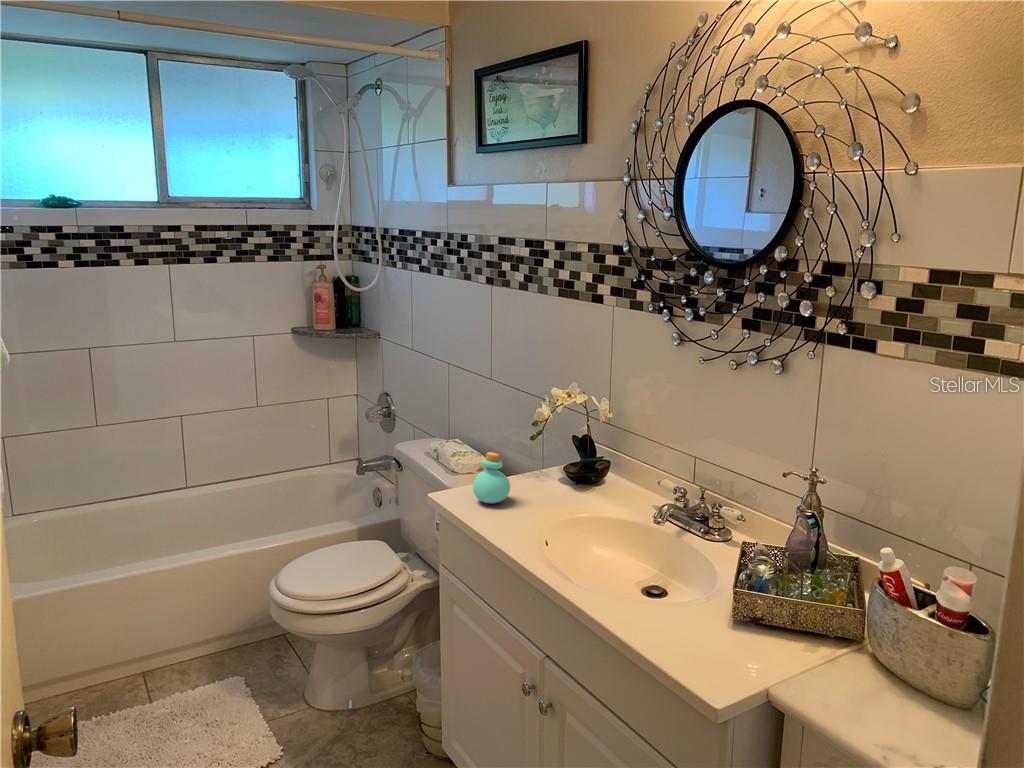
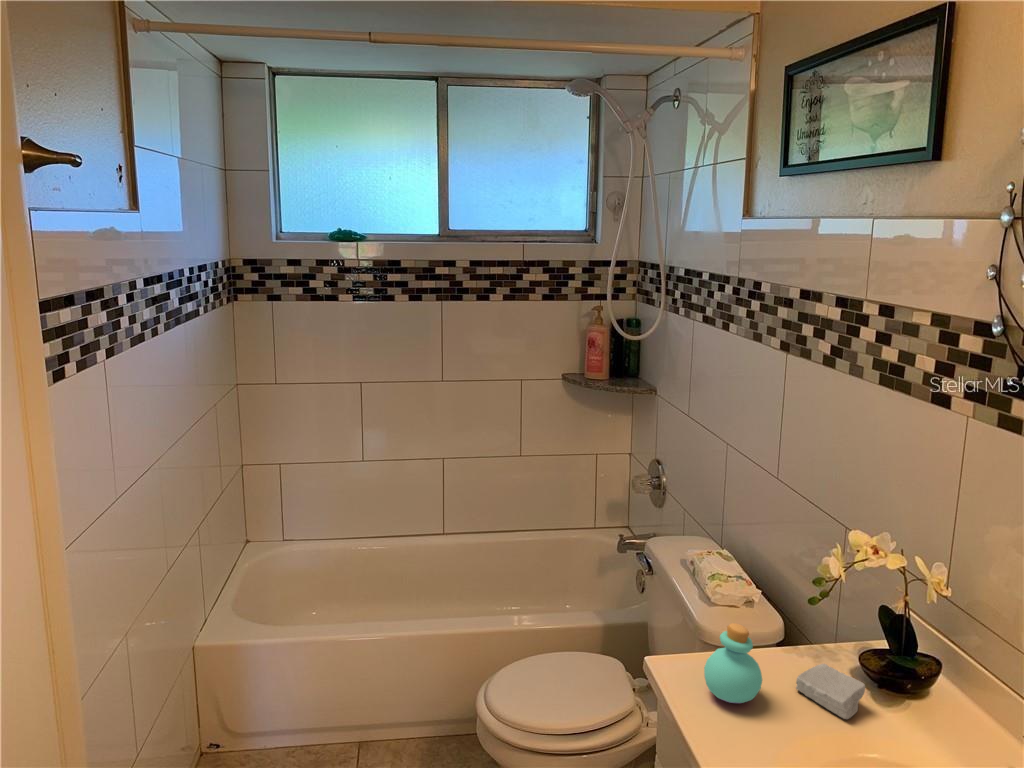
soap bar: none [529,474,570,500] -> present [796,664,865,719]

